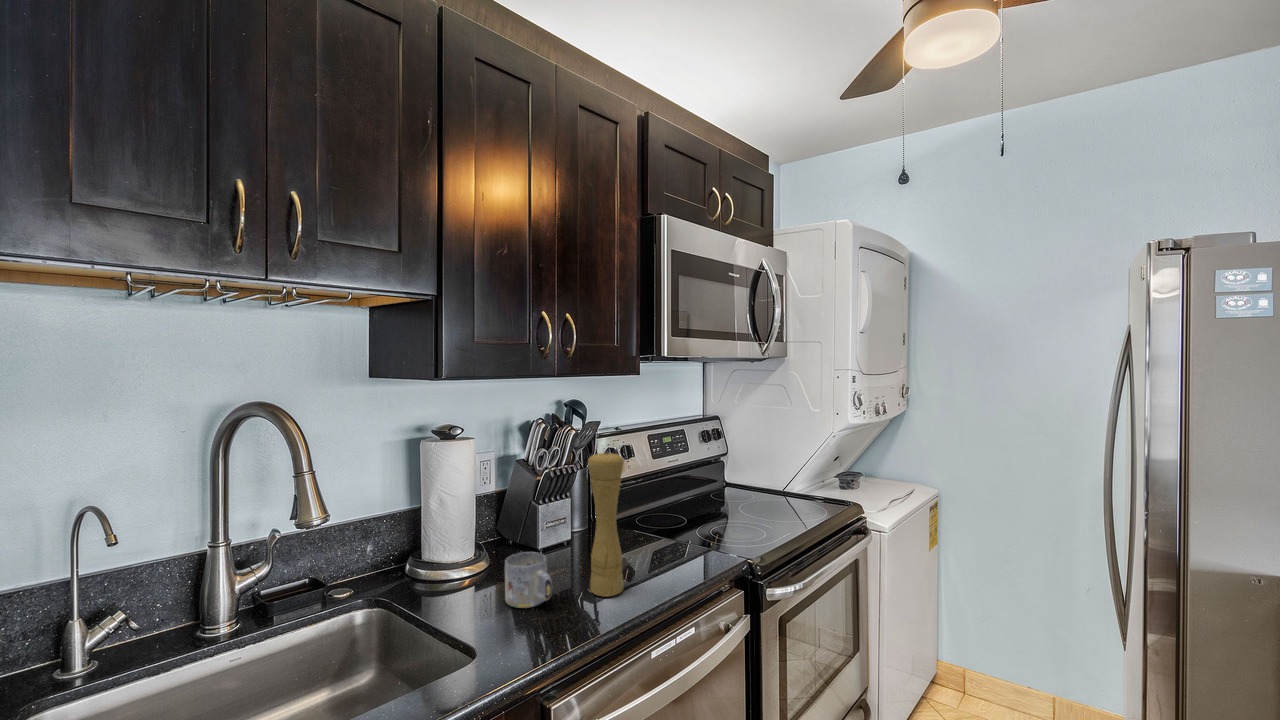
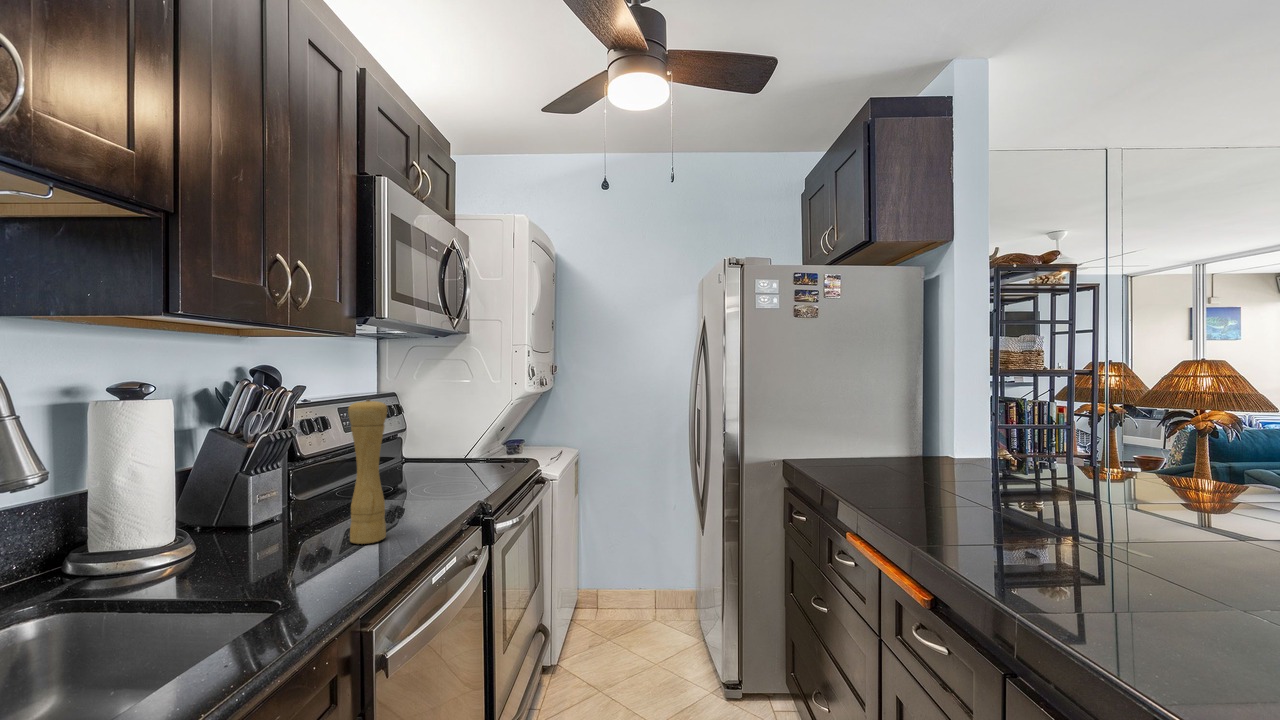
mug: present [505,552,552,608] -> none [256,511,324,568]

